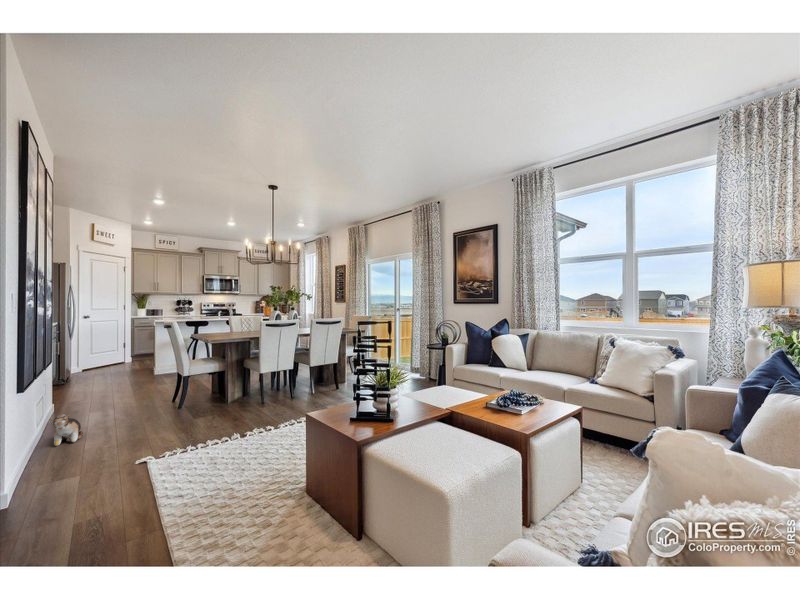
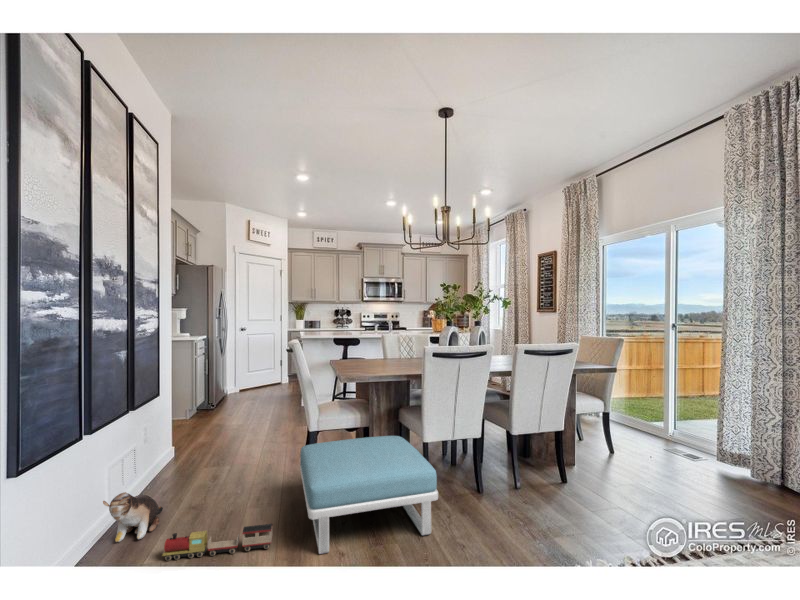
footstool: none [181,373,270,429] -> present [300,436,438,554]
toy train: none [101,419,173,445] -> present [162,524,272,561]

